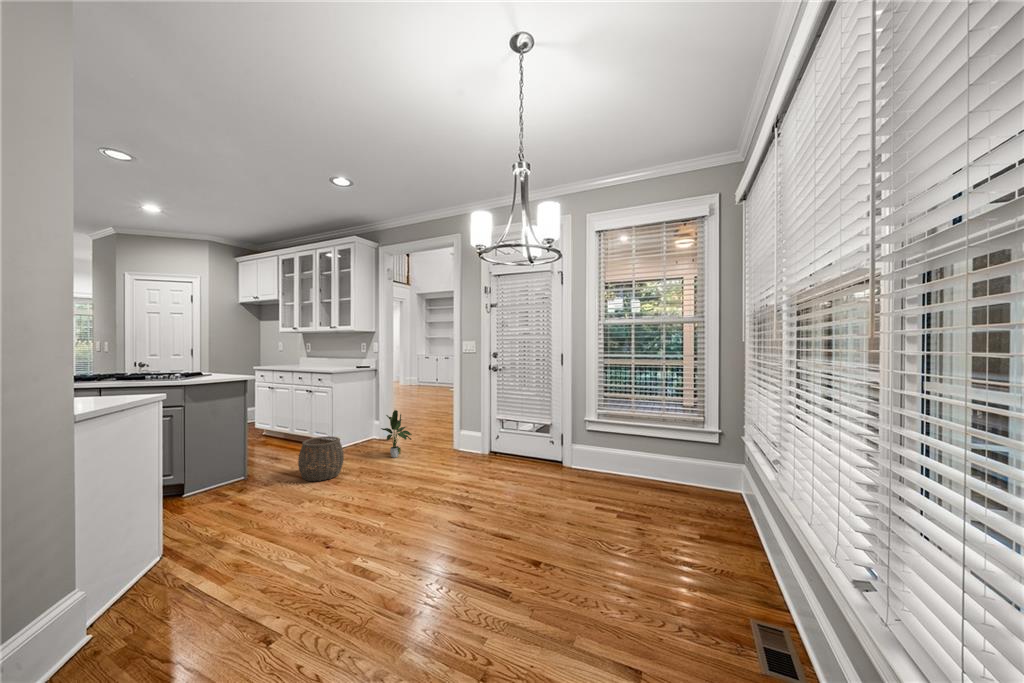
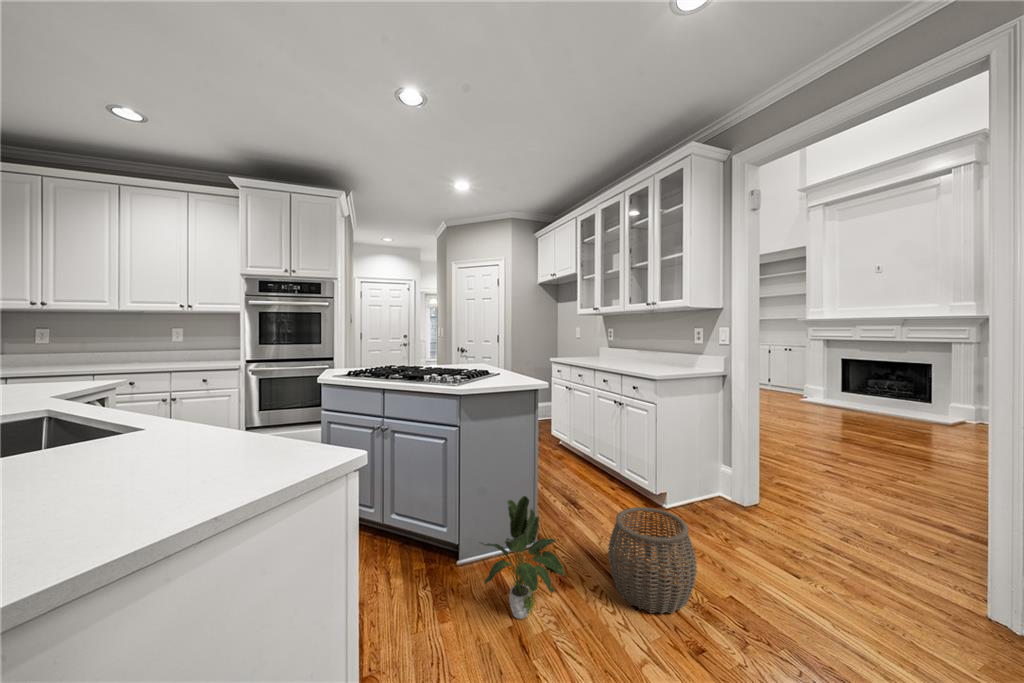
potted plant: present [381,410,412,458] -> present [479,496,565,619]

